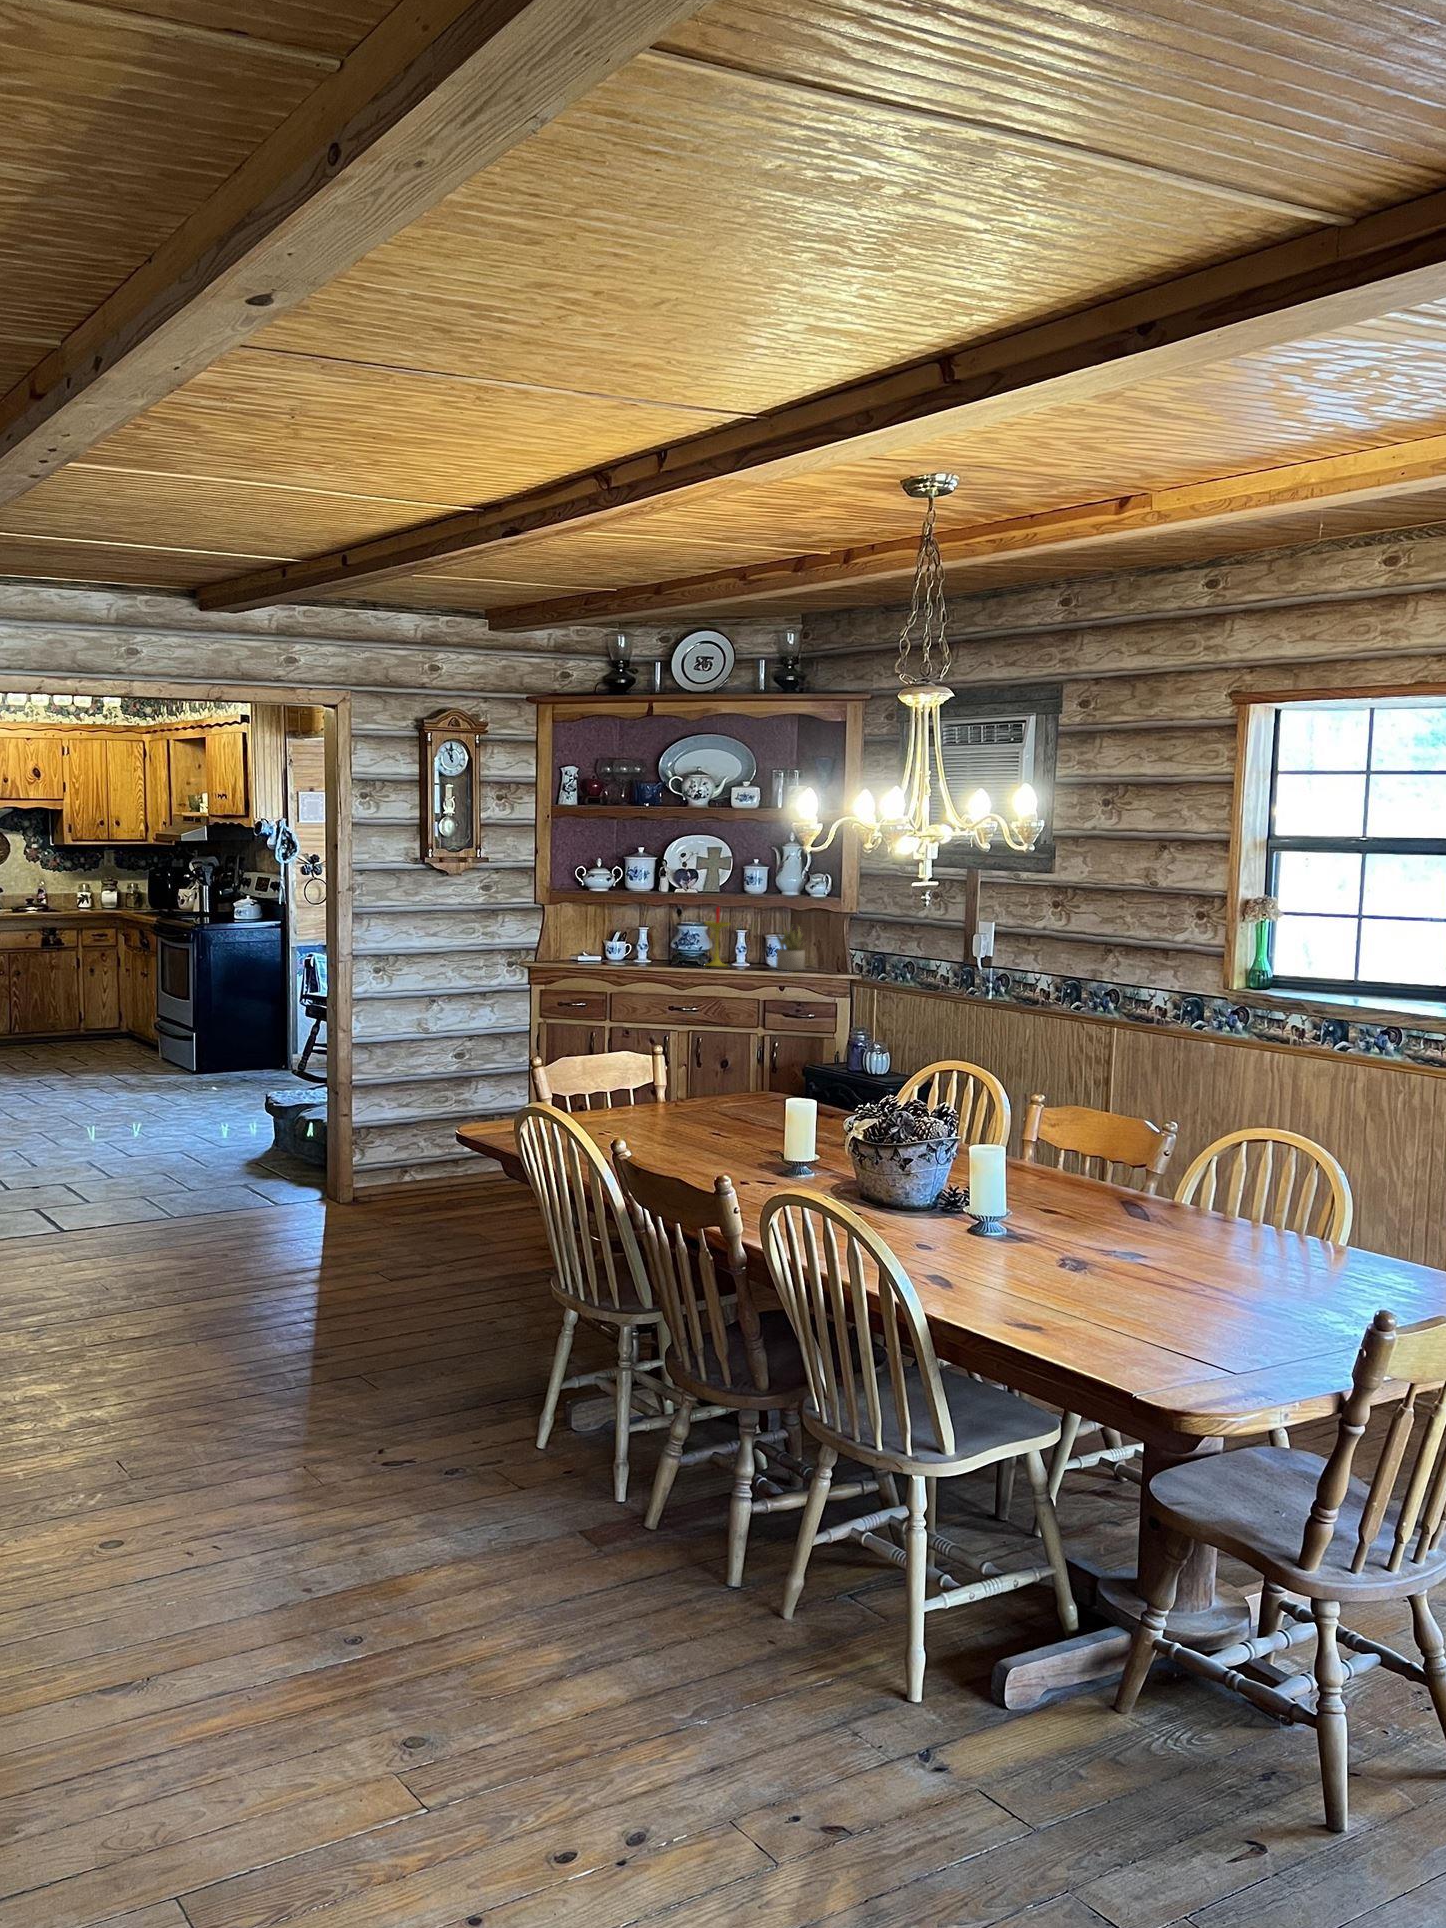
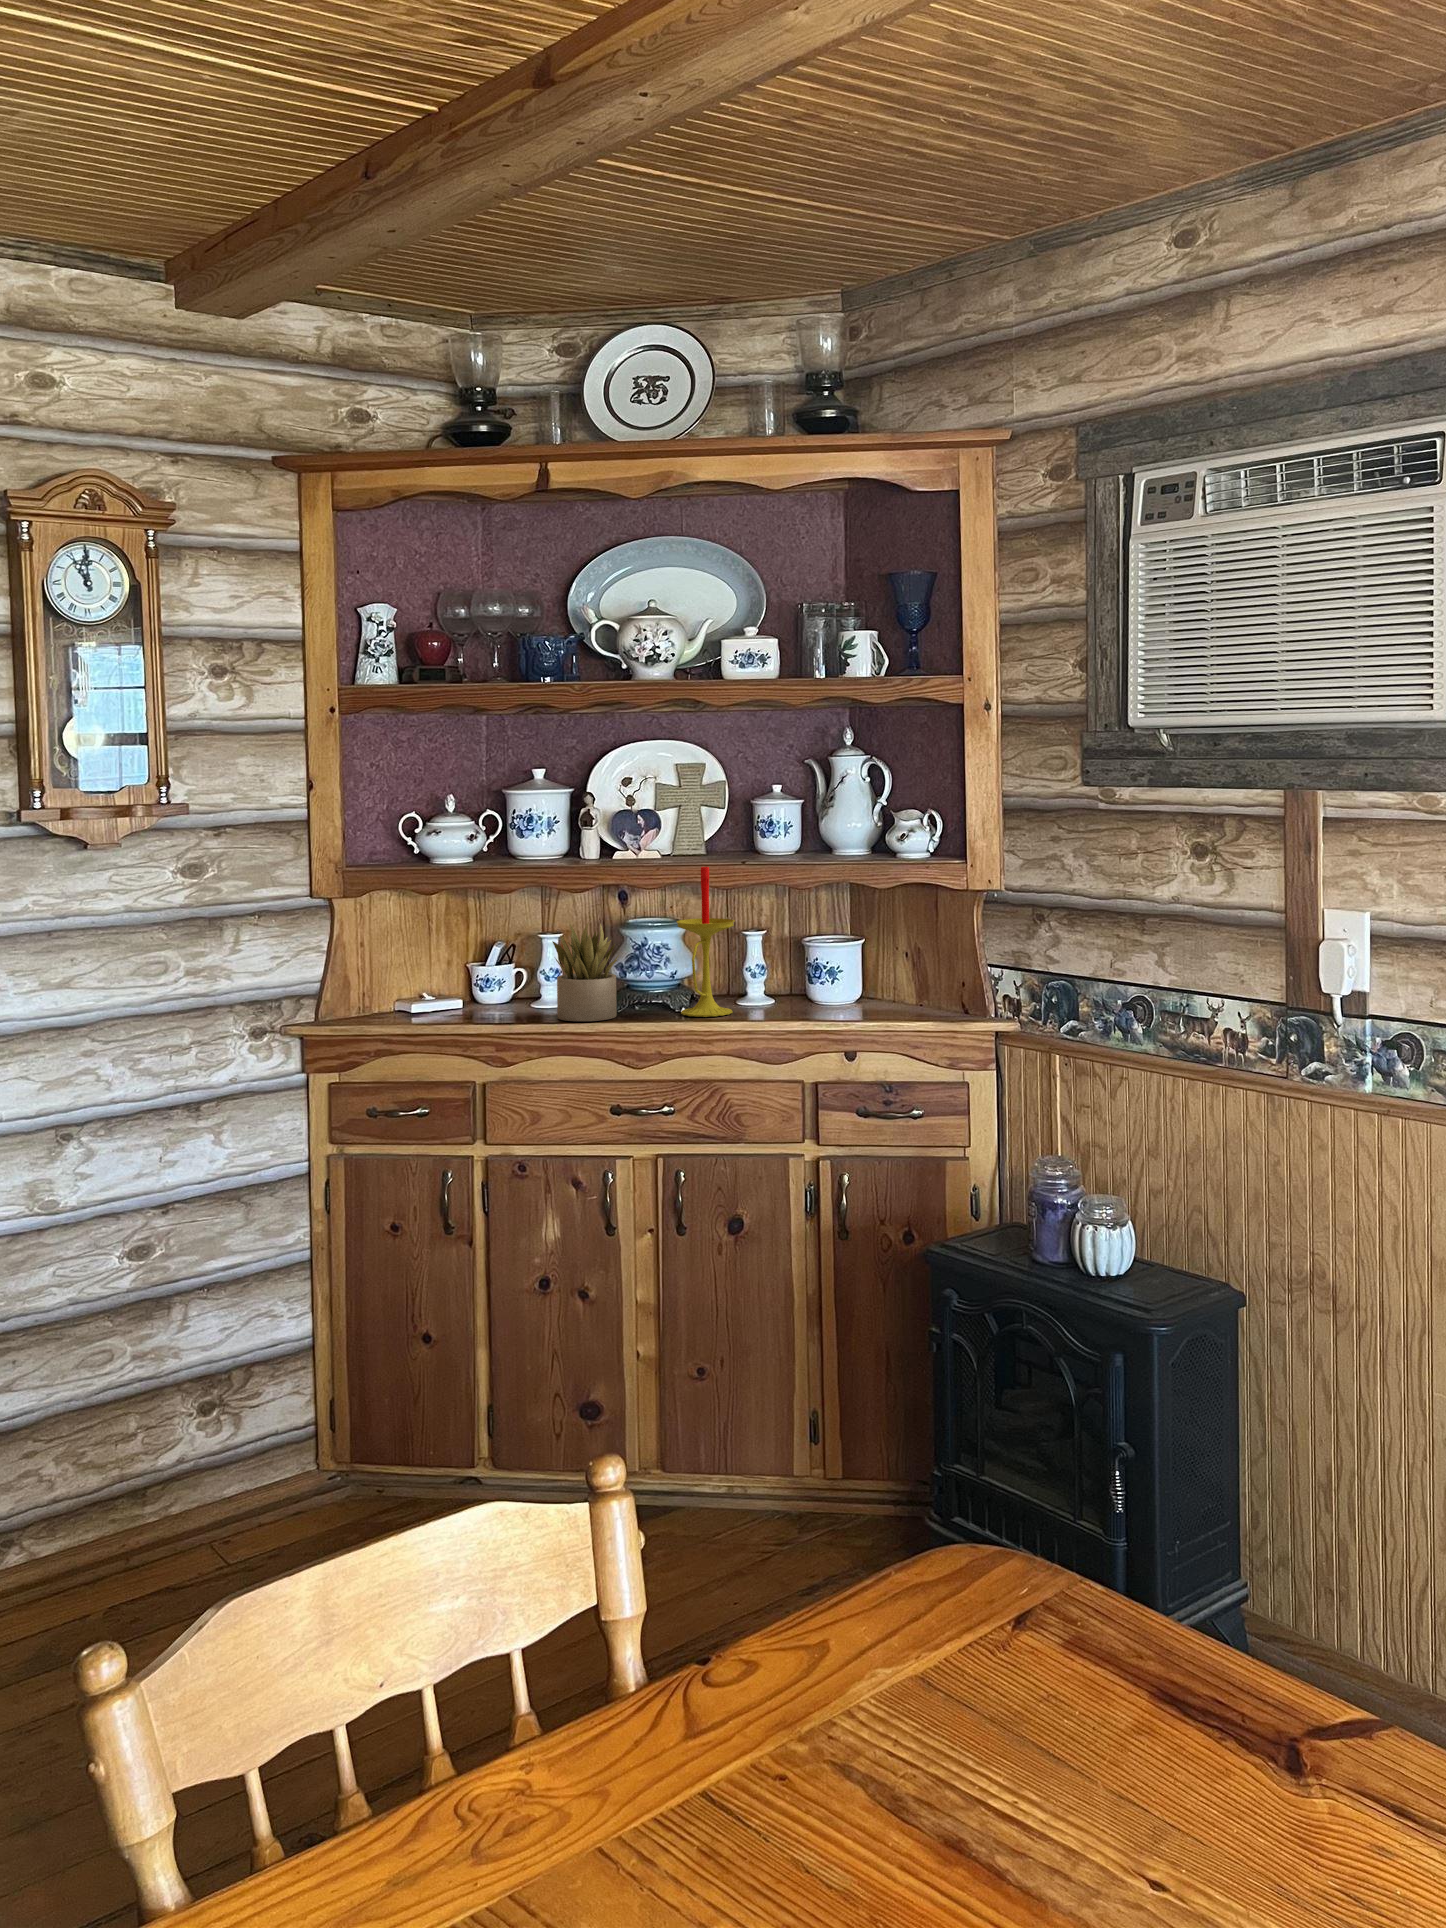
succulent plant: present [776,928,806,971] -> present [553,923,619,1021]

